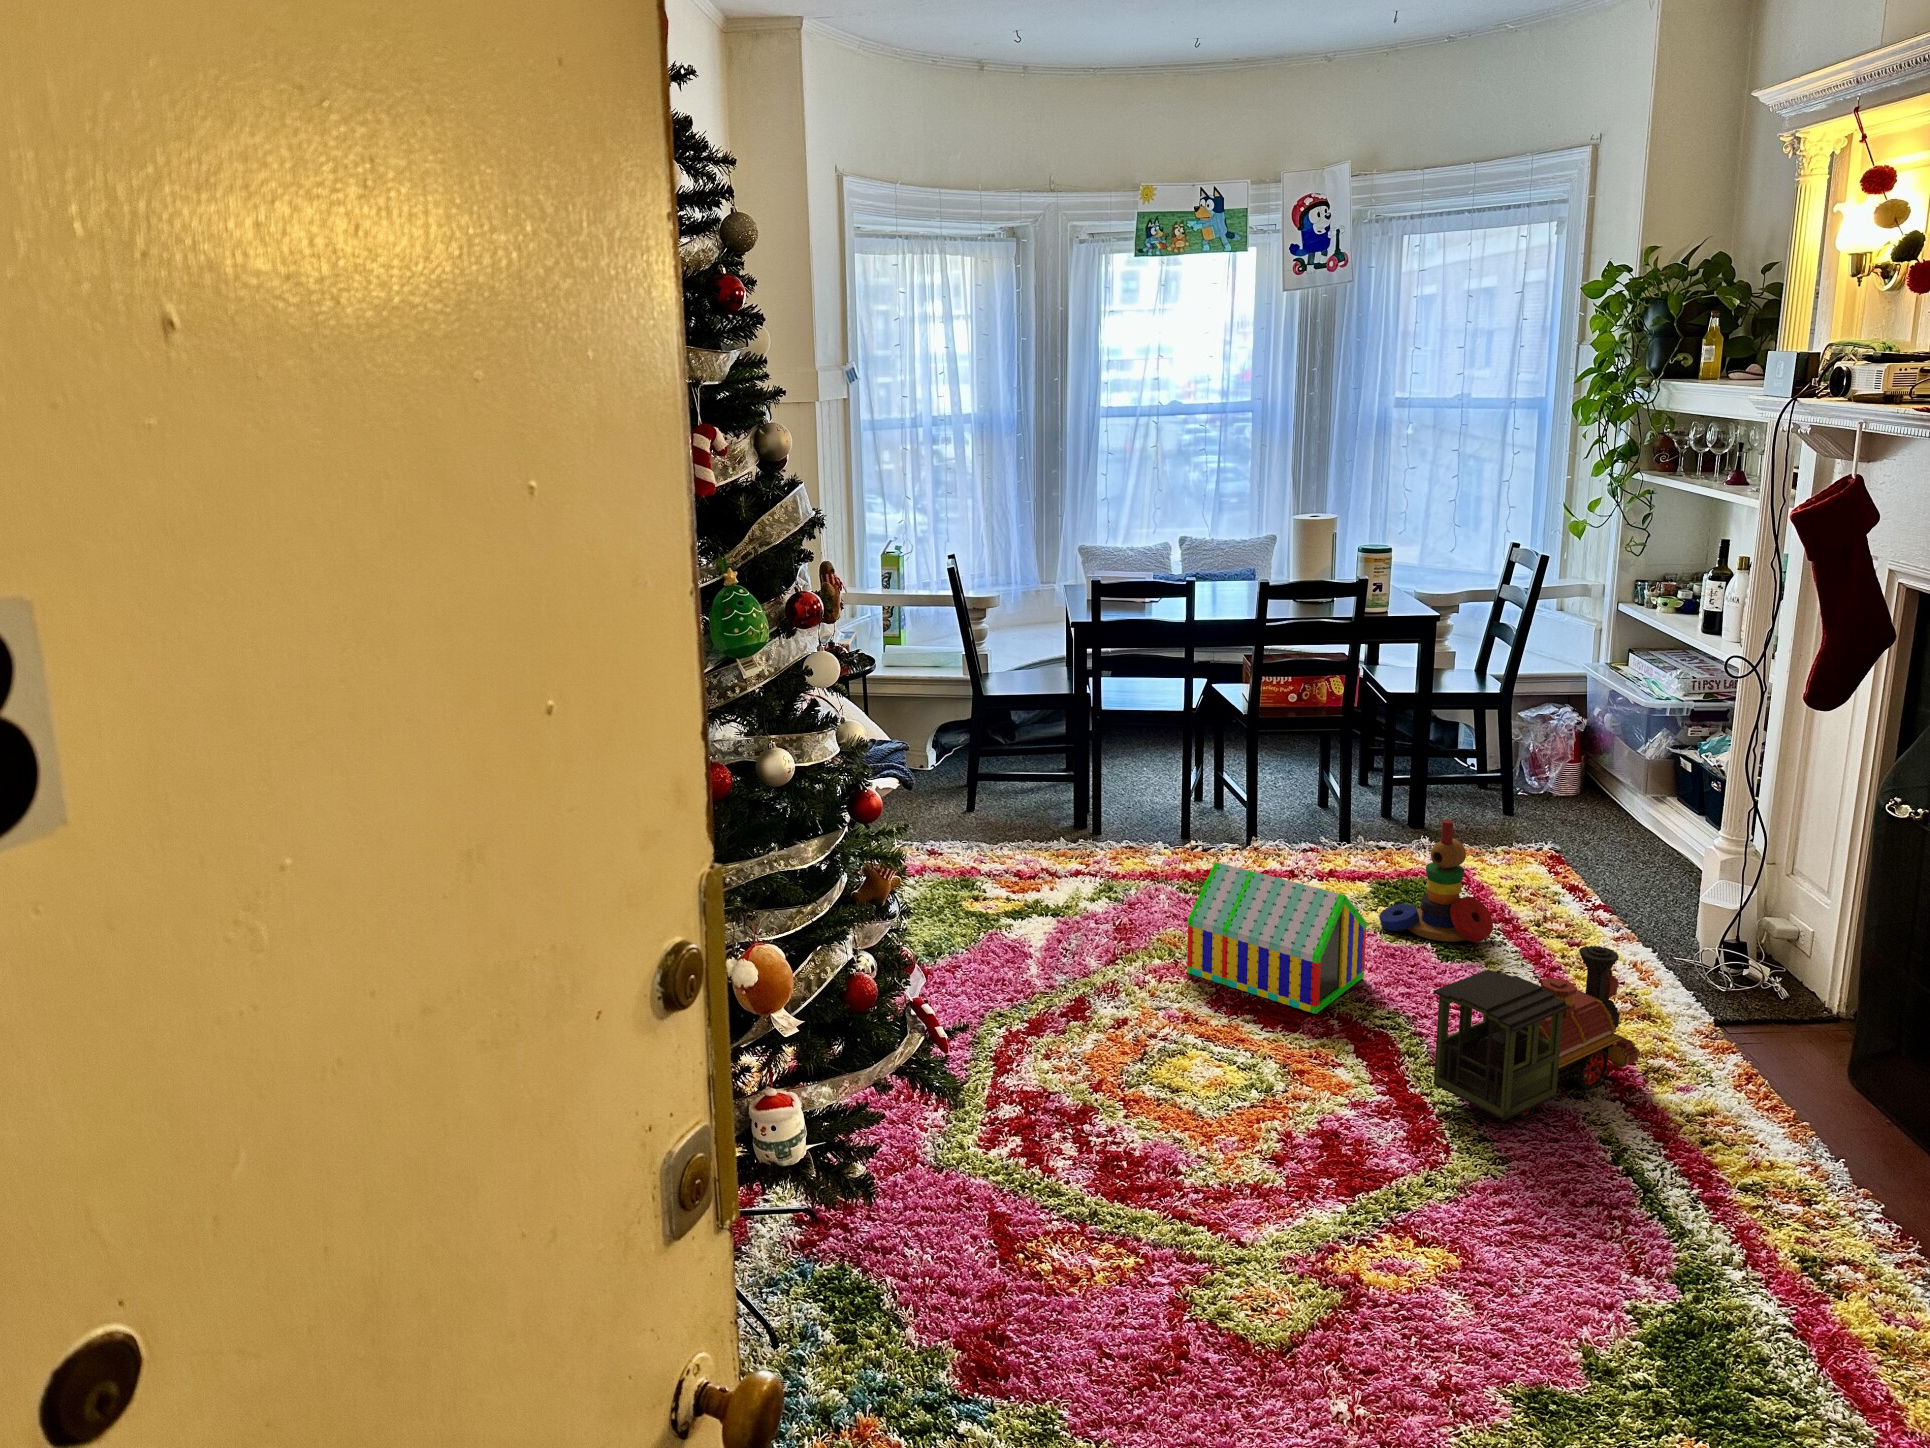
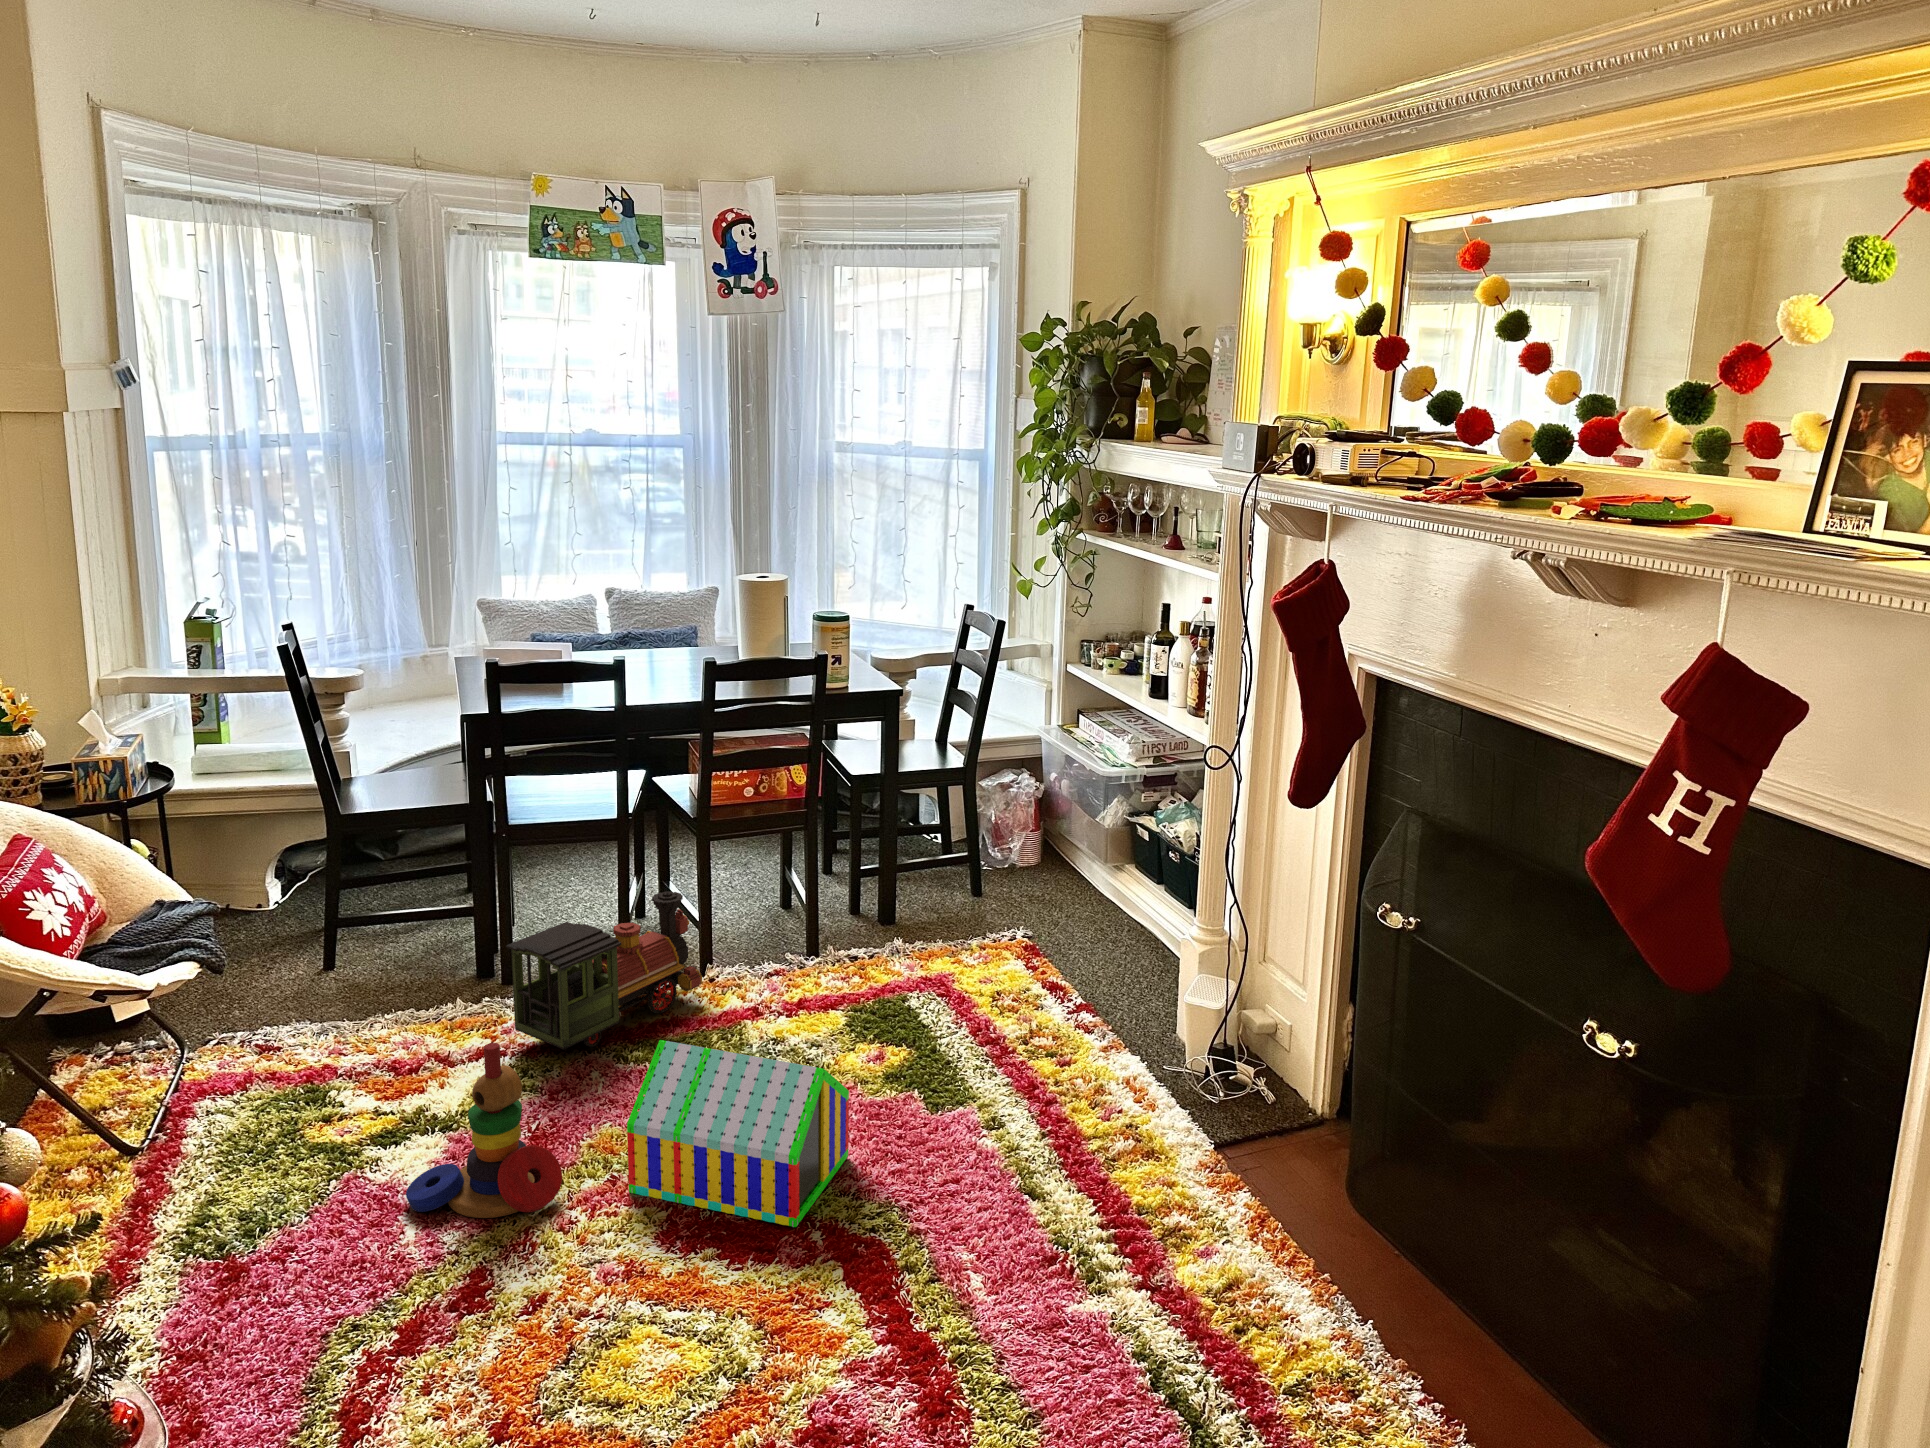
stacking toy: present [1379,820,1493,942] -> present [406,1043,562,1218]
toy train: present [1433,946,1639,1121] -> present [506,892,702,1050]

